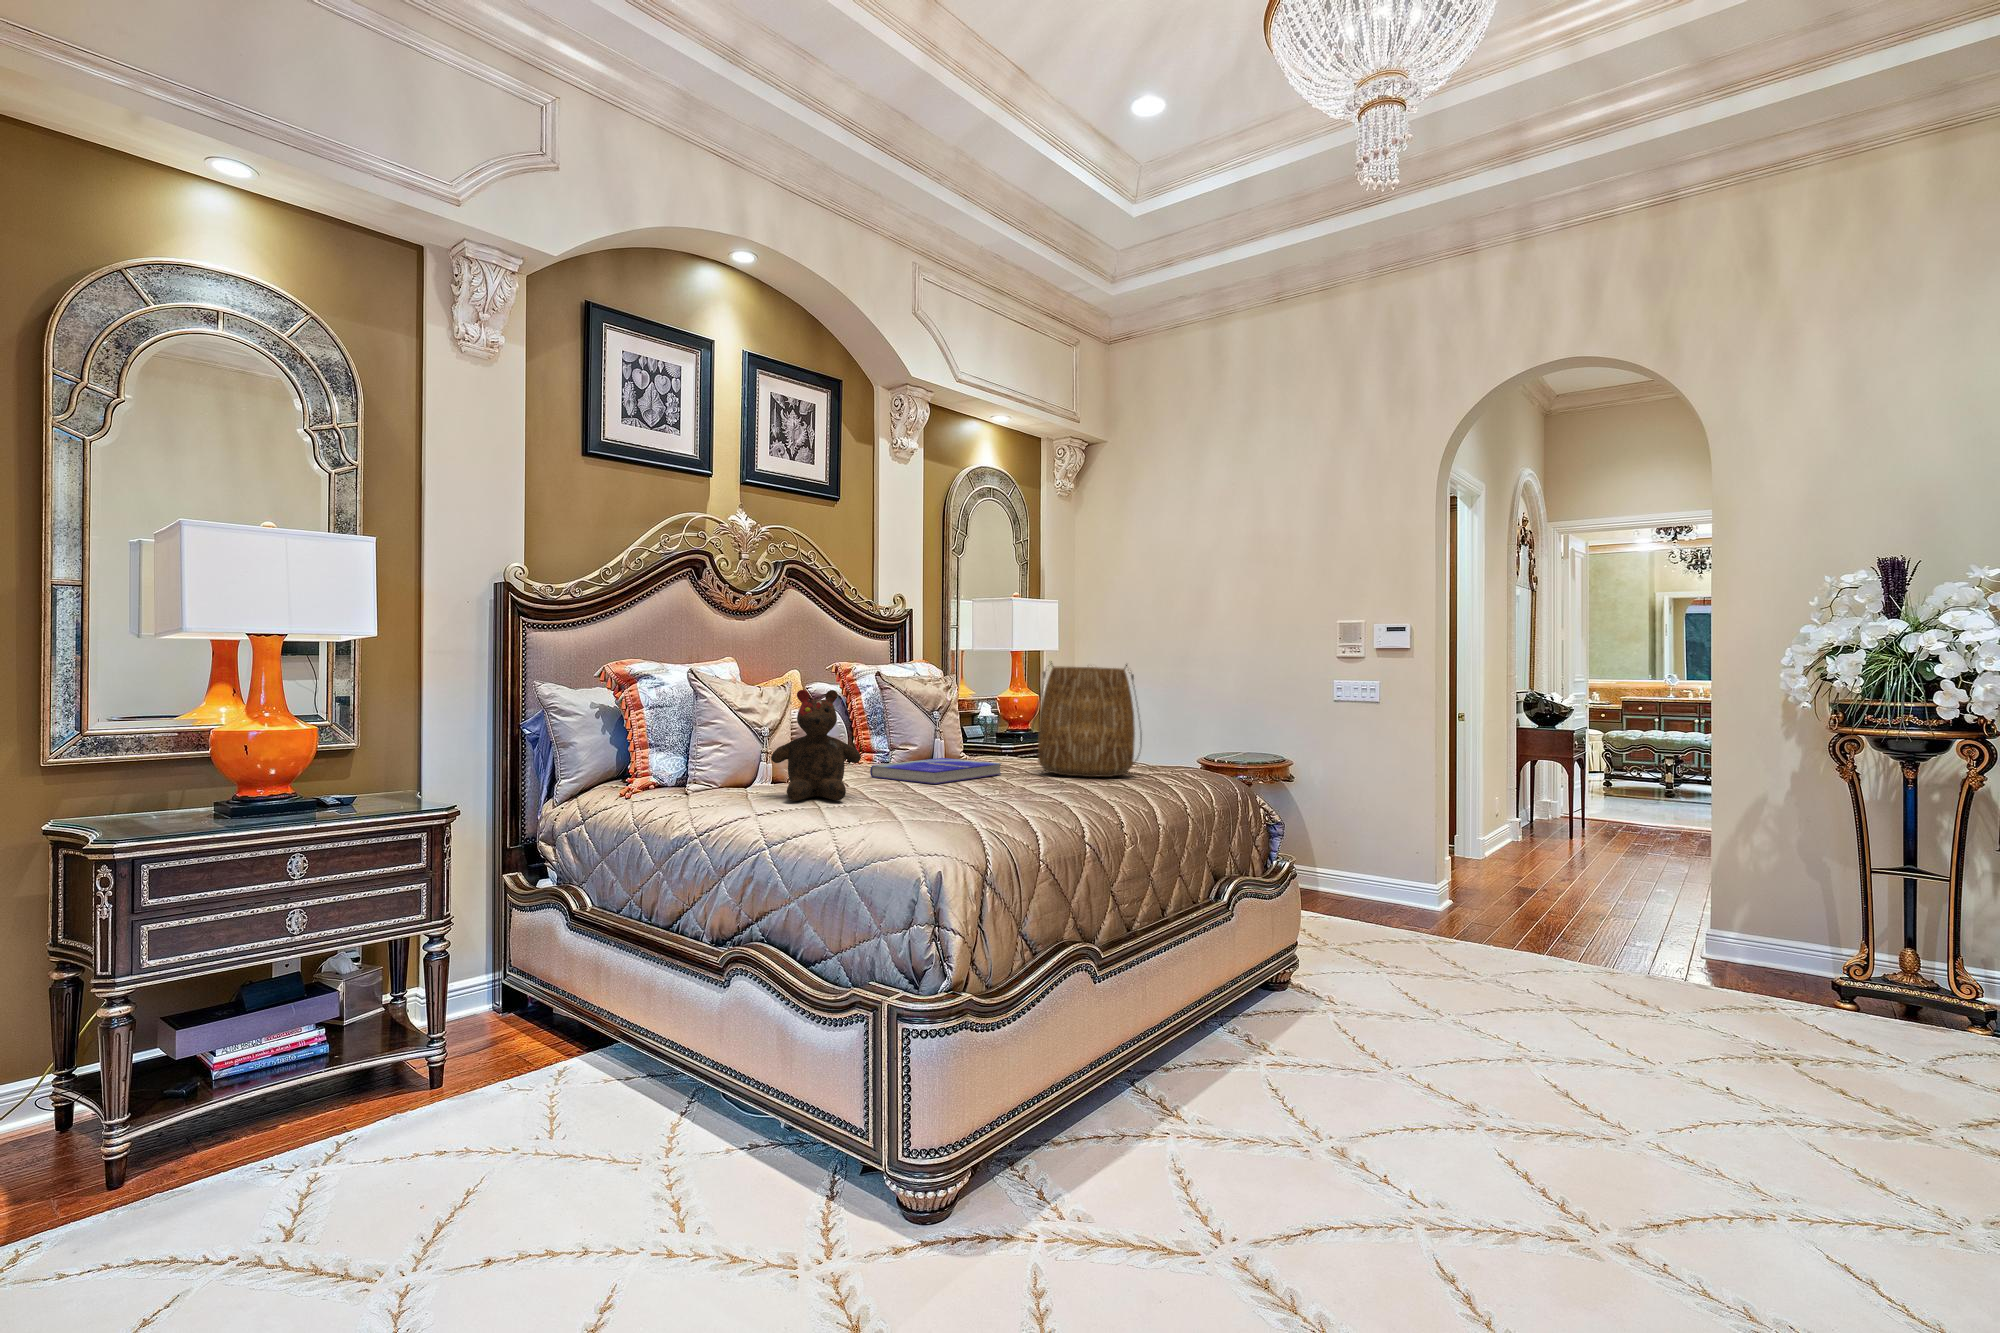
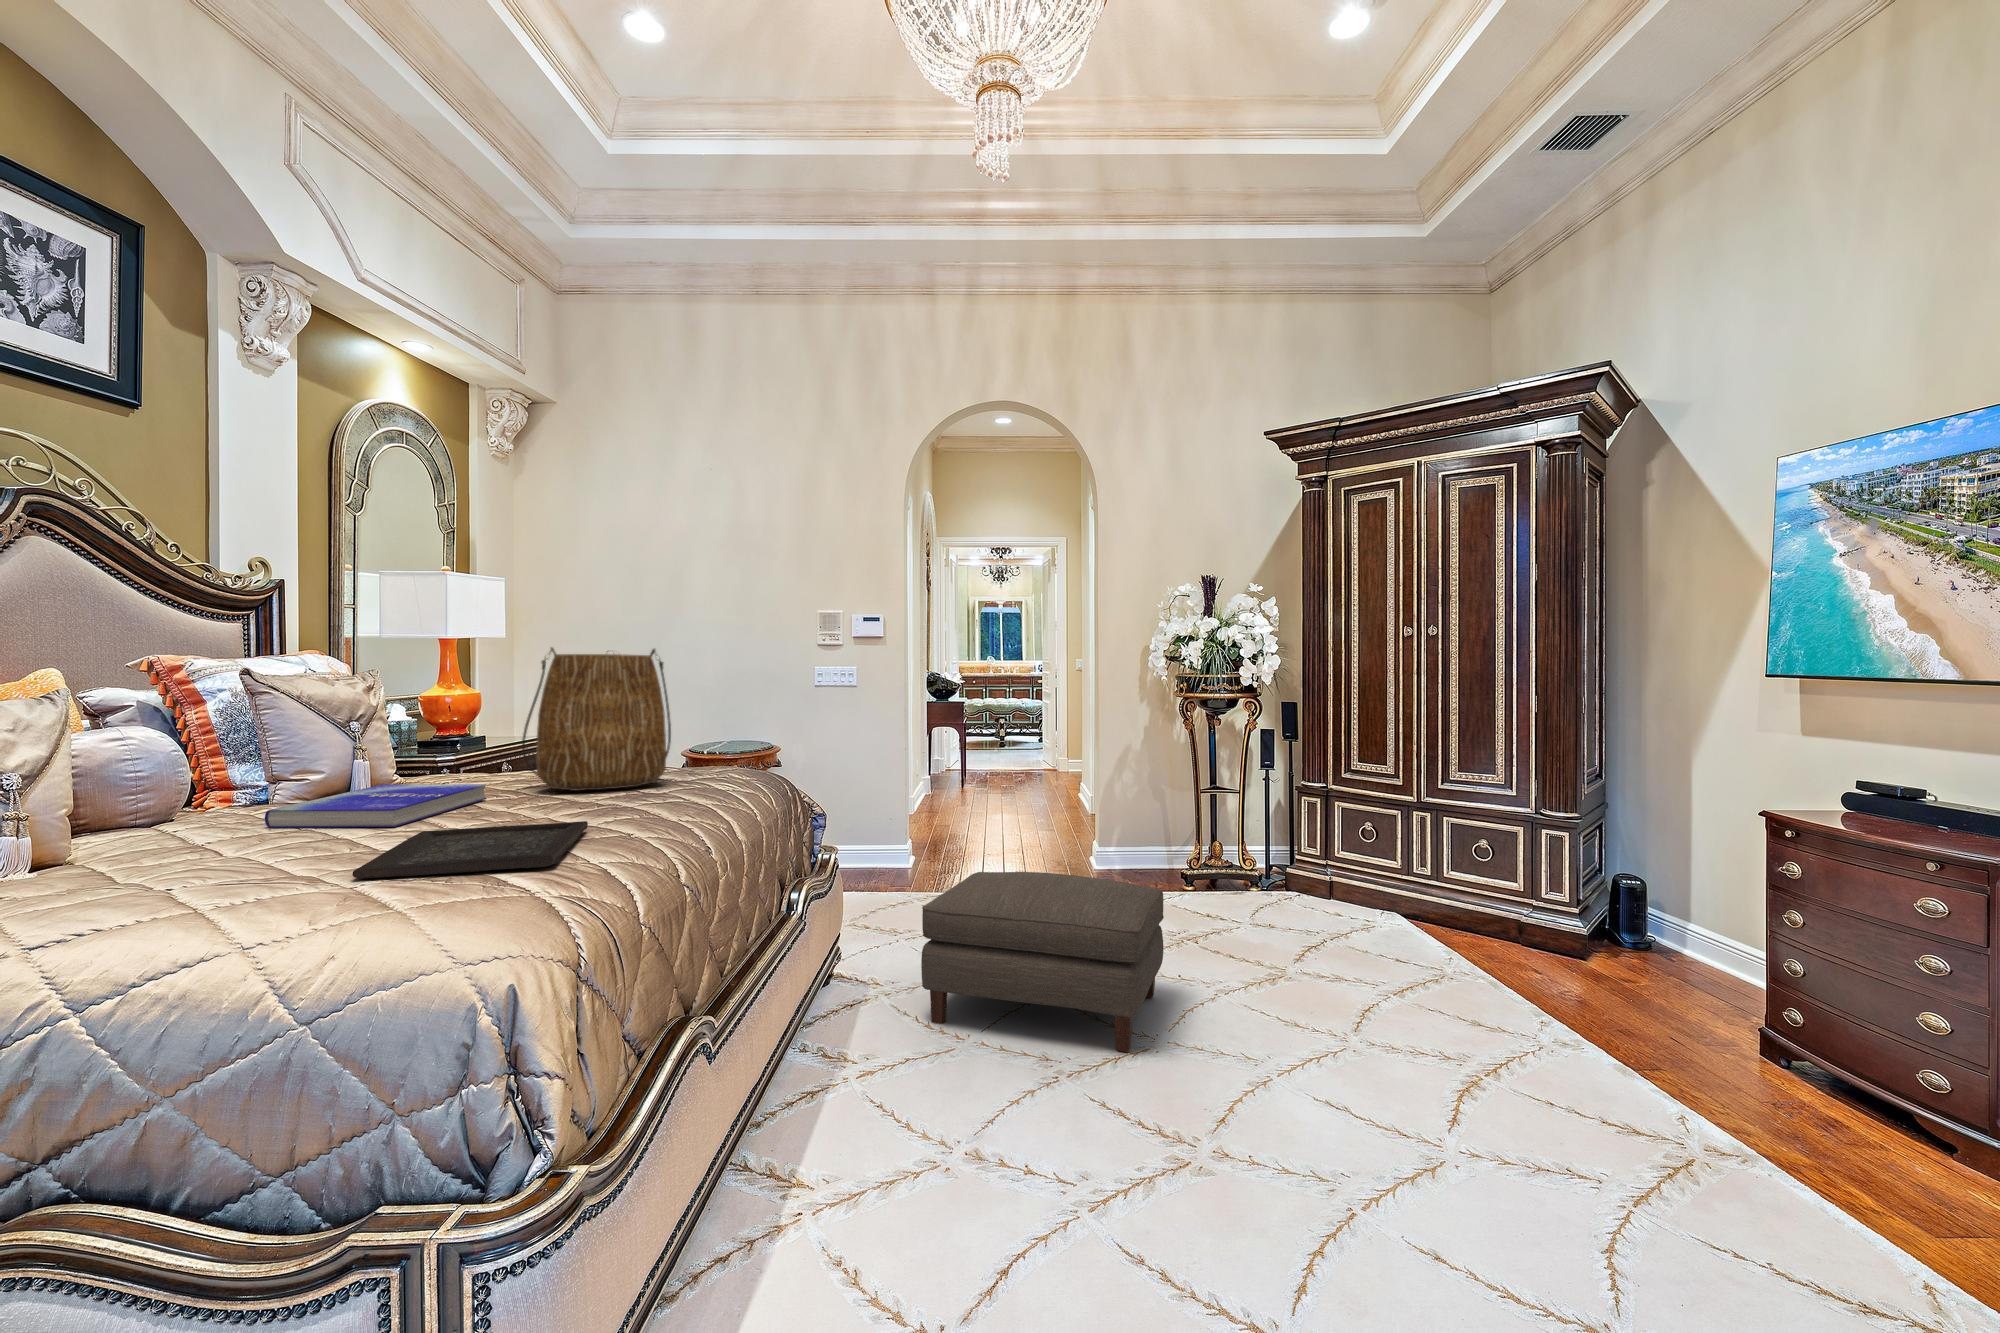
teddy bear: present [771,690,861,801] -> none [68,699,272,897]
tray: none [891,787,1043,815] -> present [353,821,588,879]
ottoman: none [1356,904,1662,1114] -> present [921,872,1164,1052]

